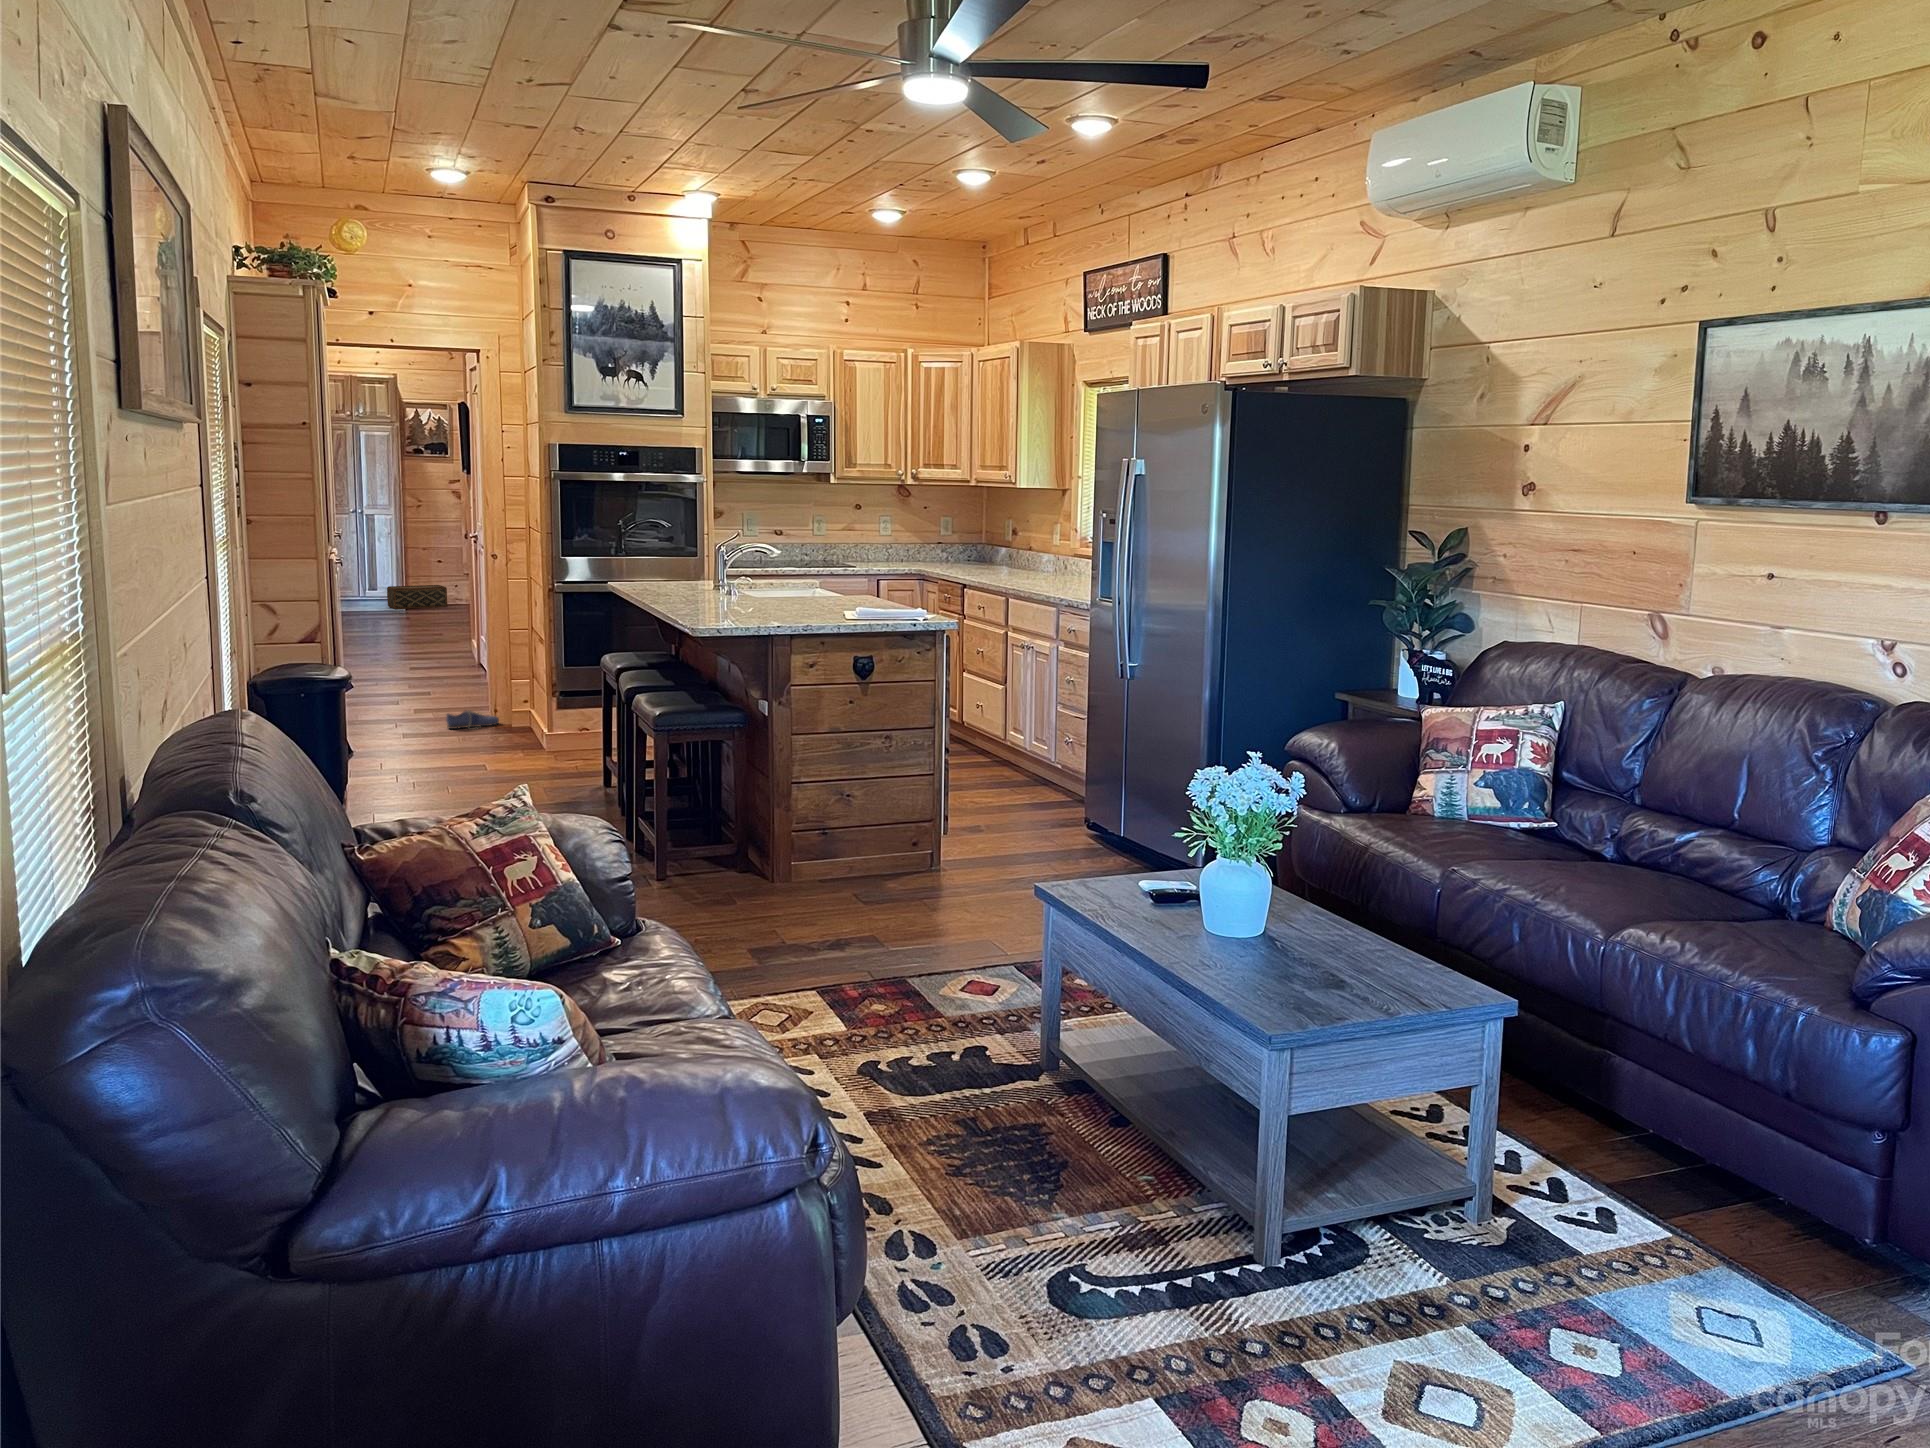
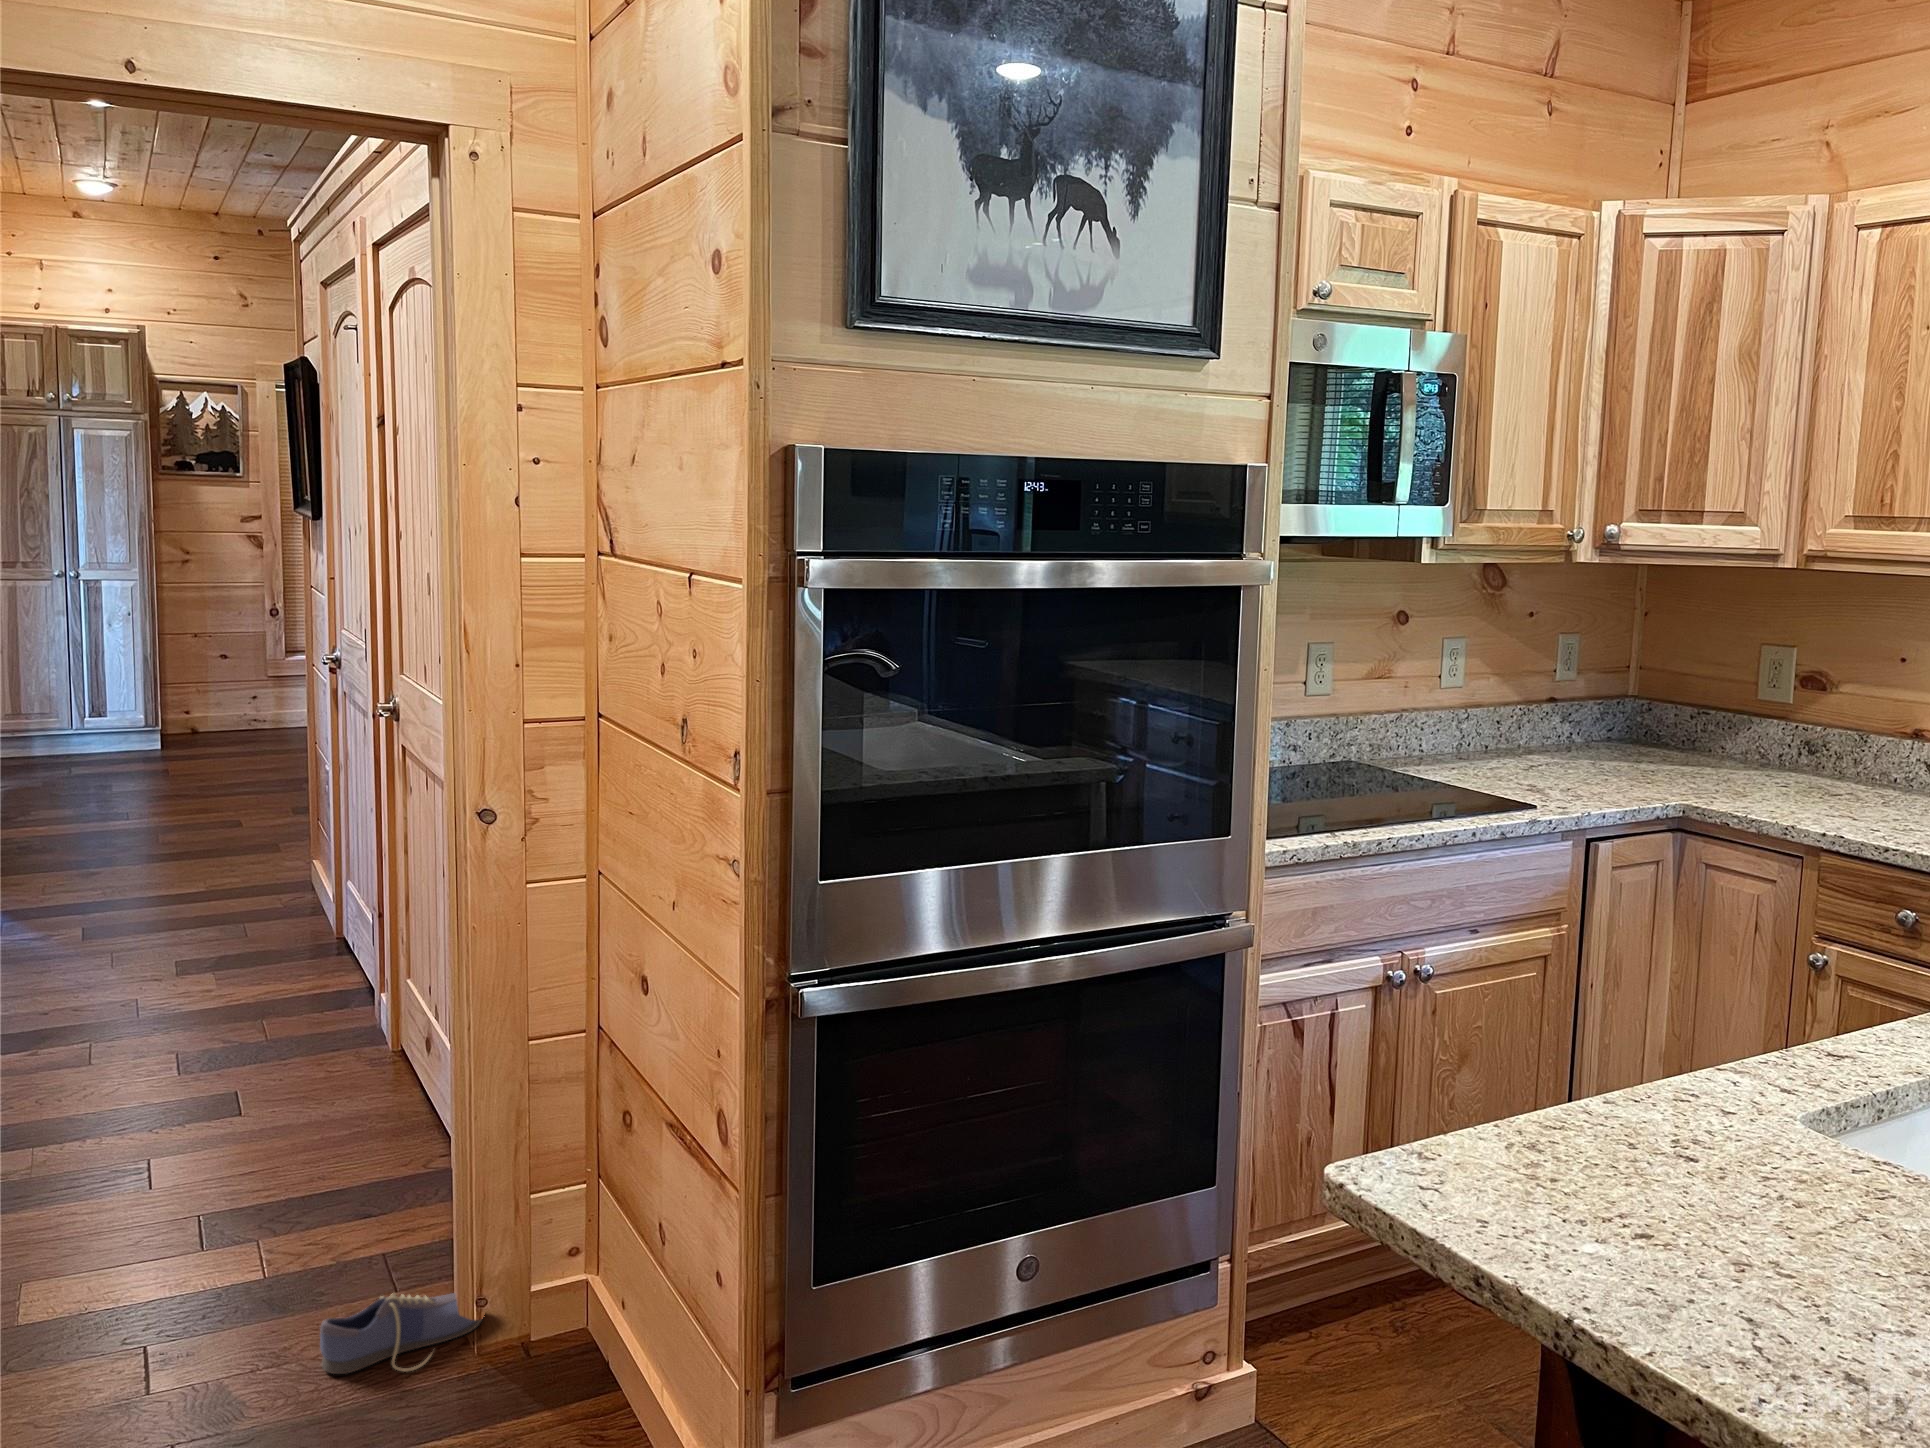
woven basket: present [387,585,447,609] -> none [124,701,236,749]

